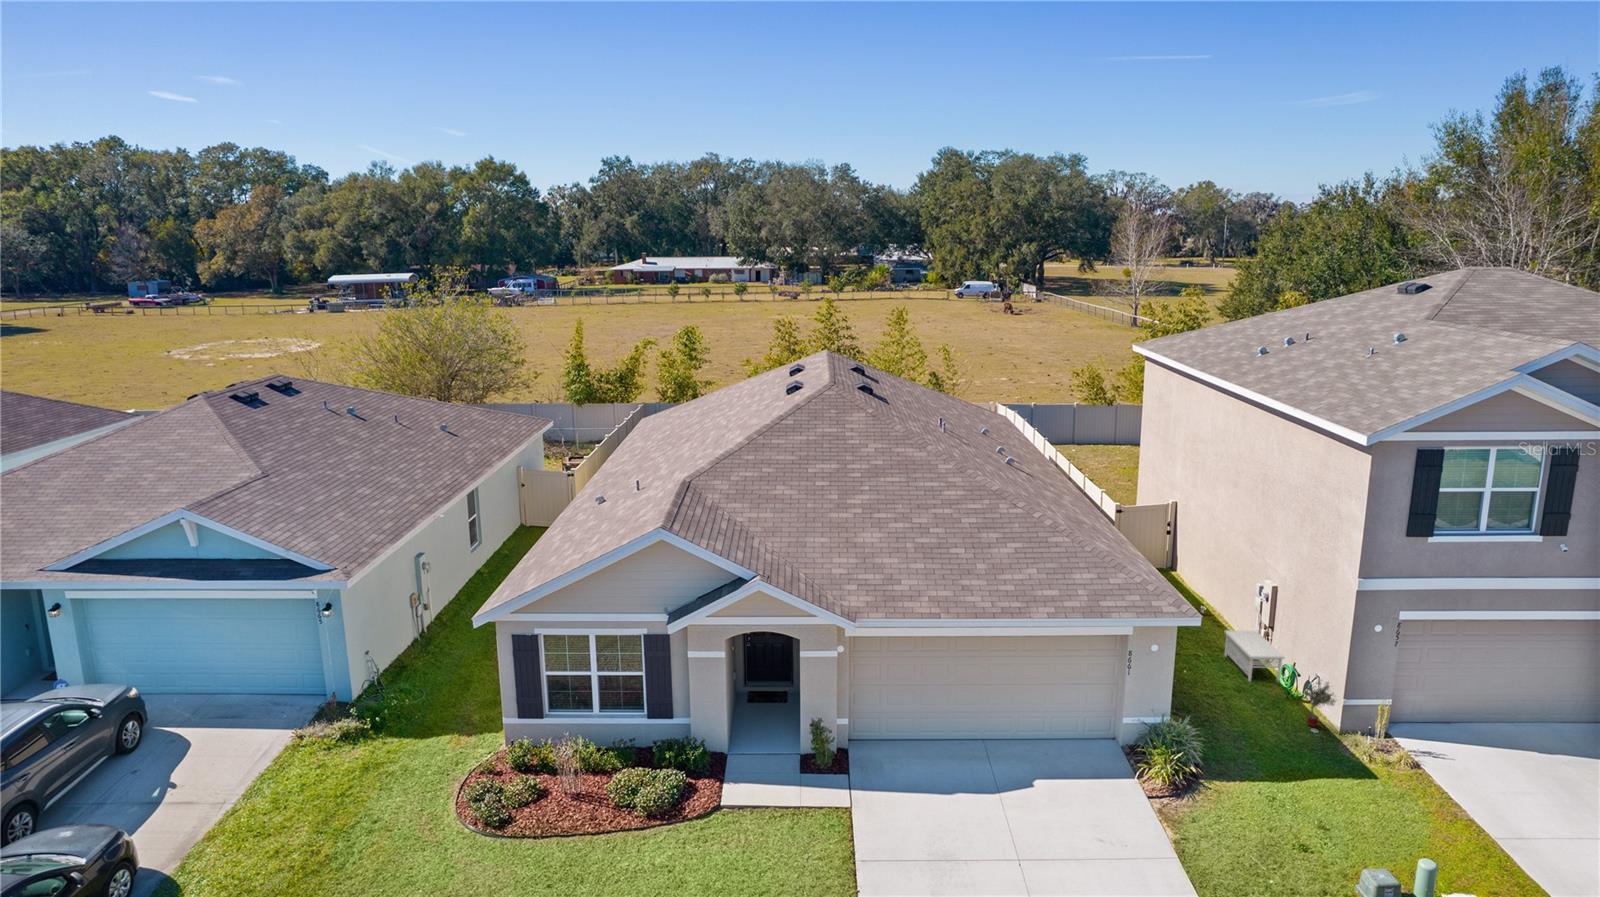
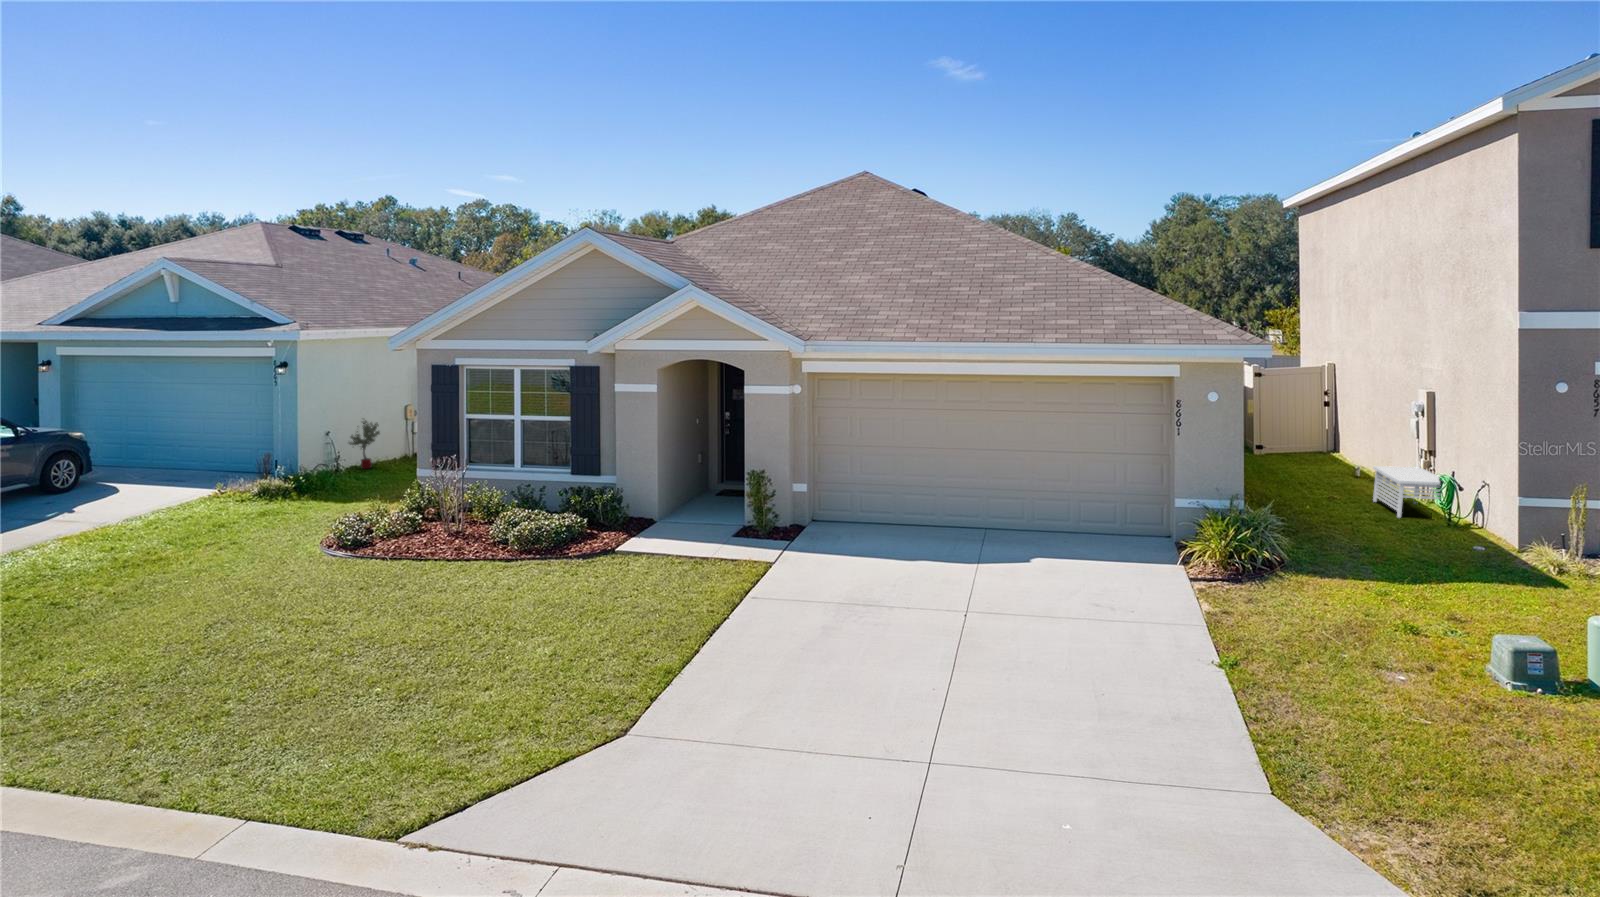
potted tree: present [1303,682,1335,727] -> present [349,420,380,469]

